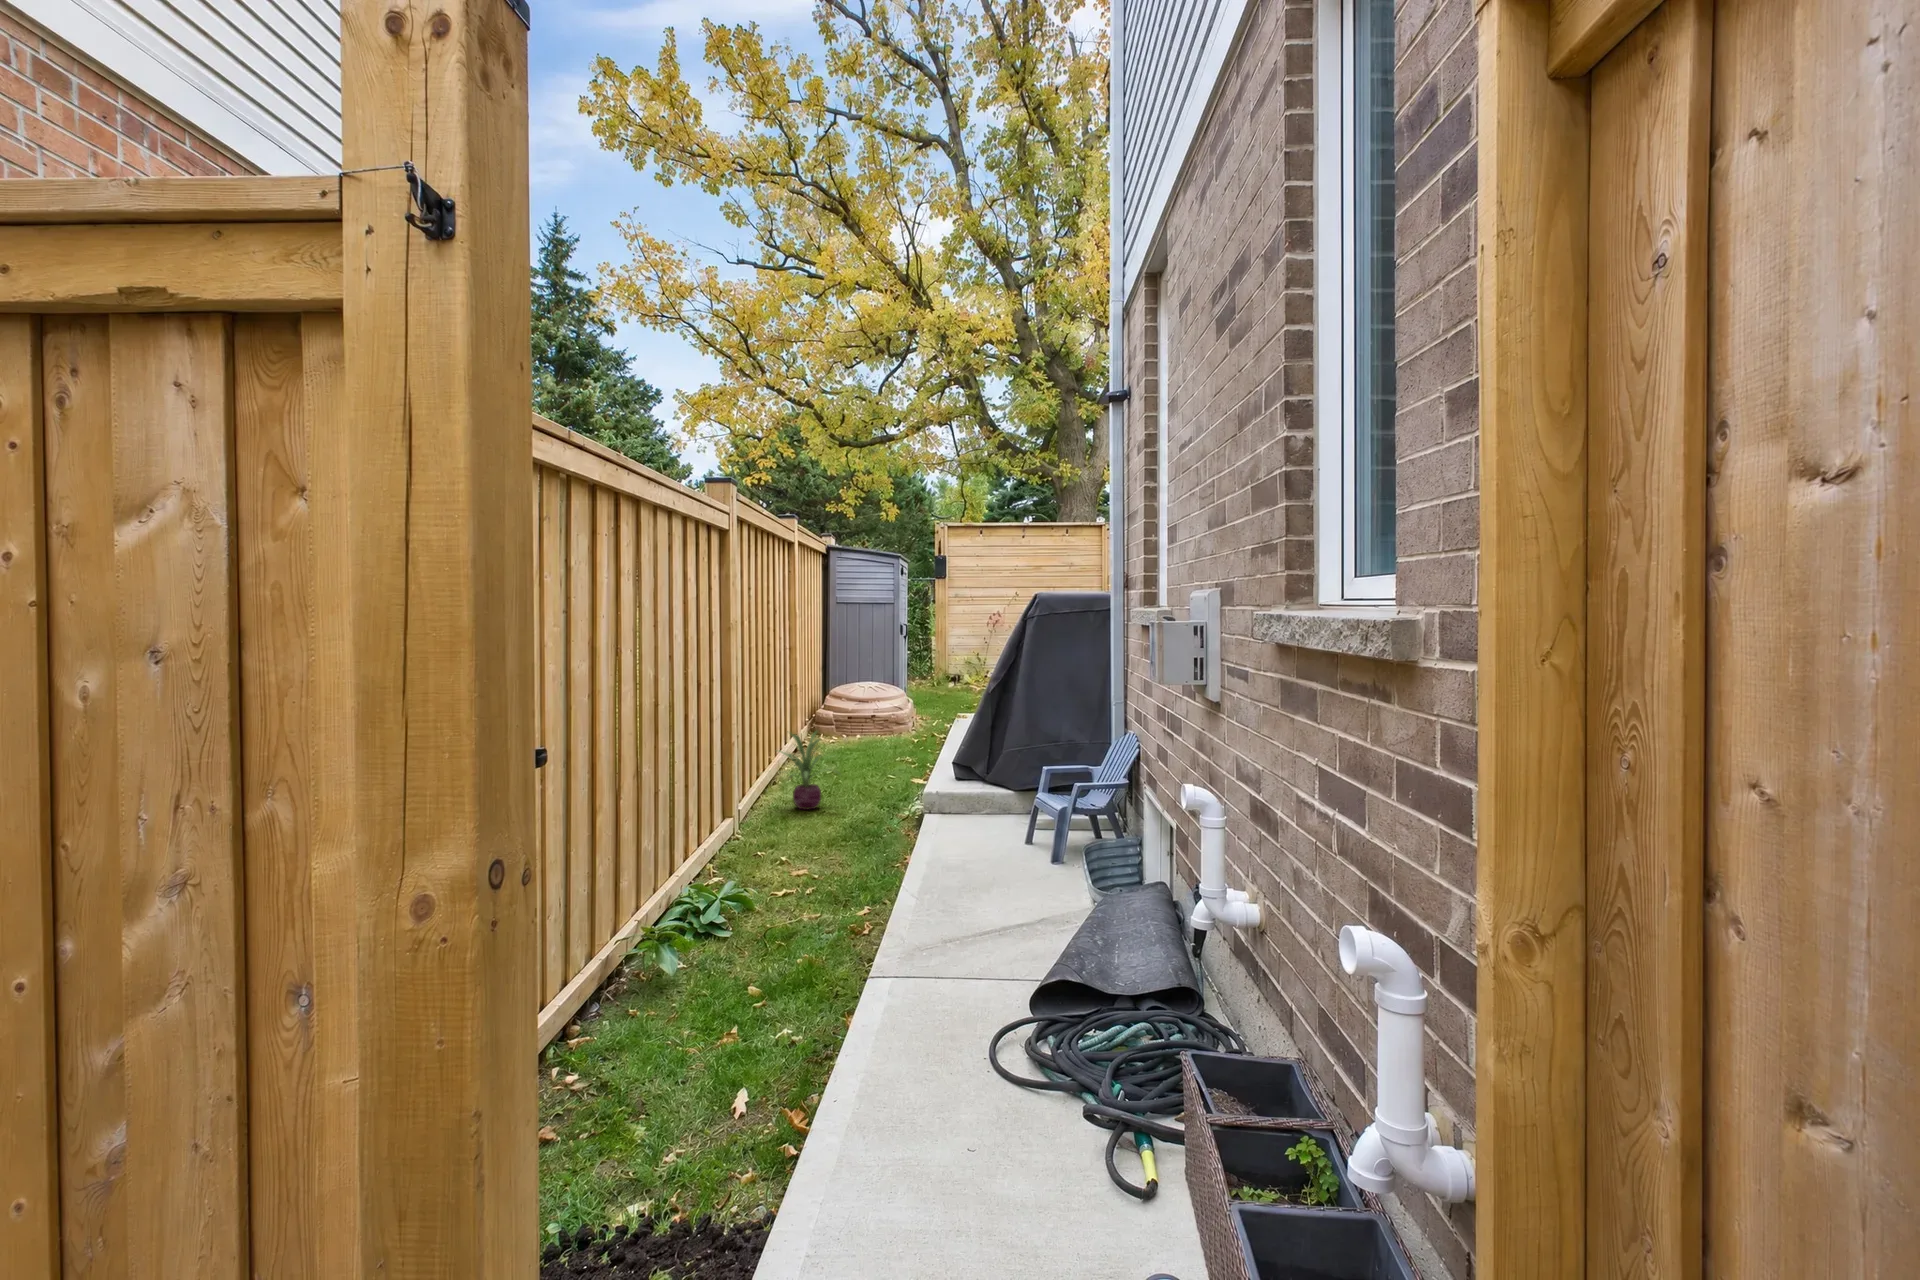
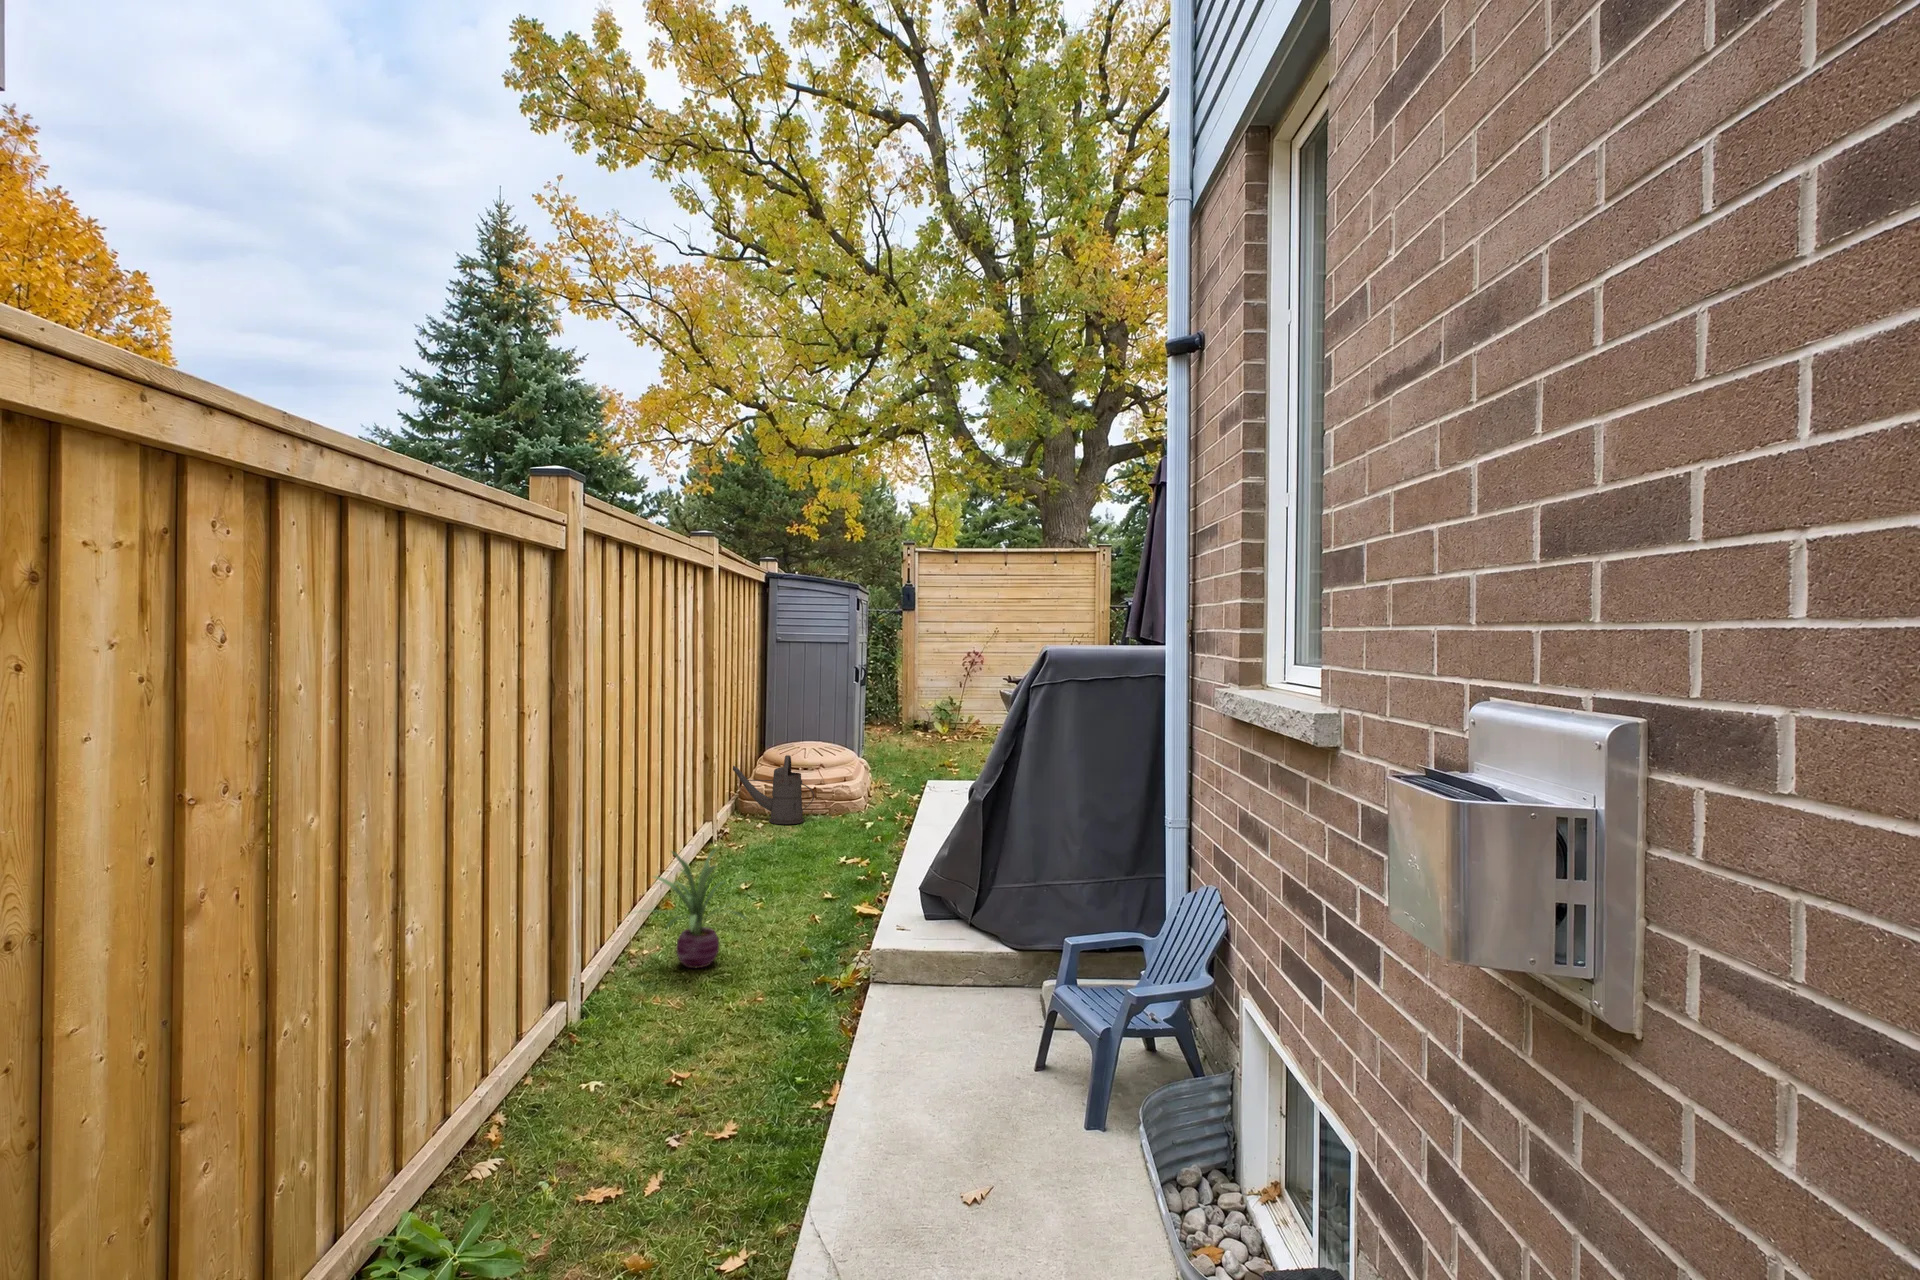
watering can: none [808,688,872,742] -> present [733,755,814,824]

